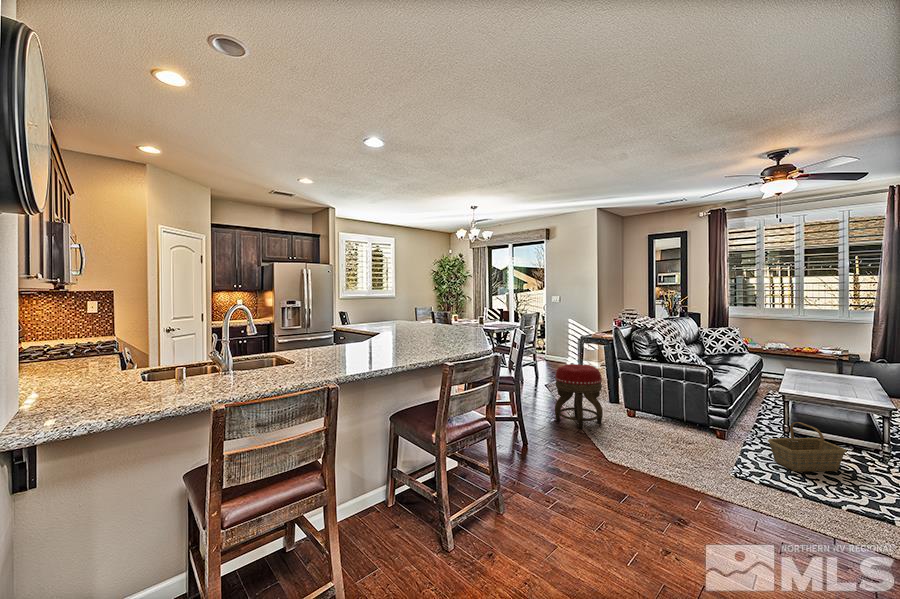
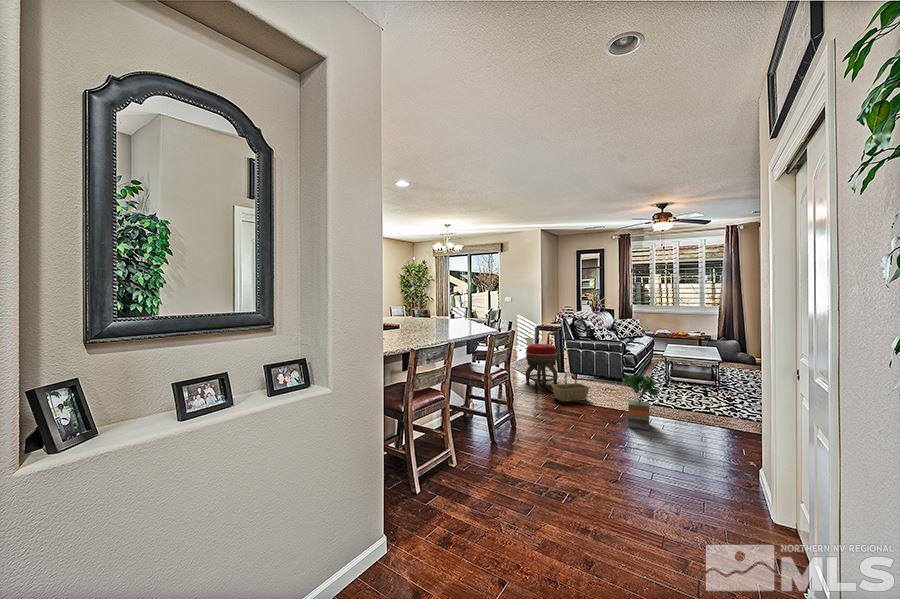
basket: present [768,422,846,471] -> present [552,374,589,402]
potted tree: none [693,441,773,556] -> present [623,375,659,430]

